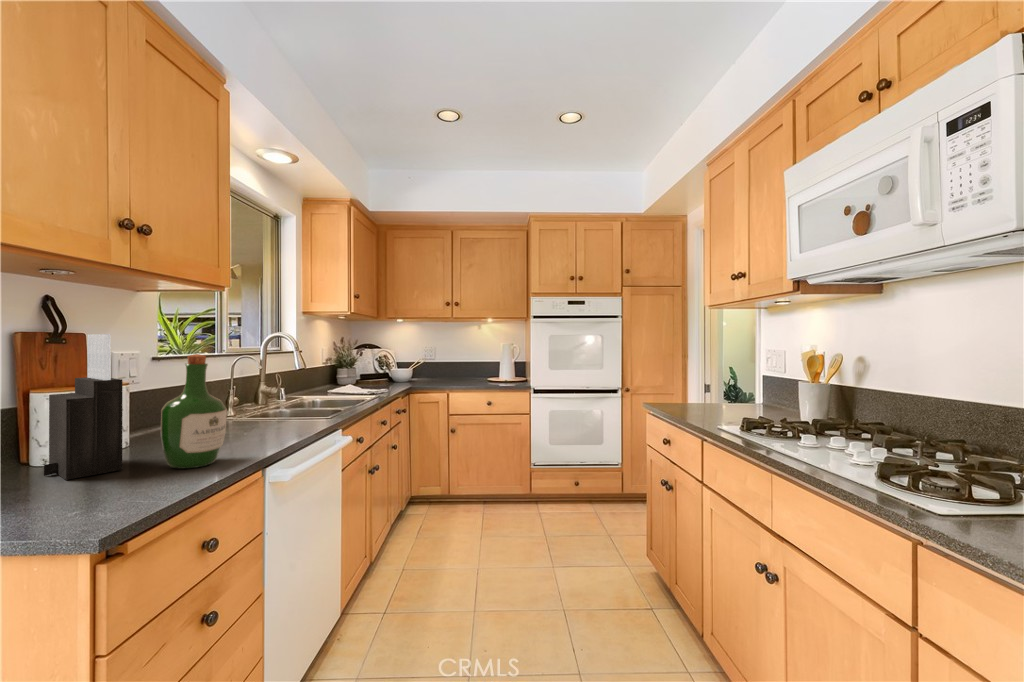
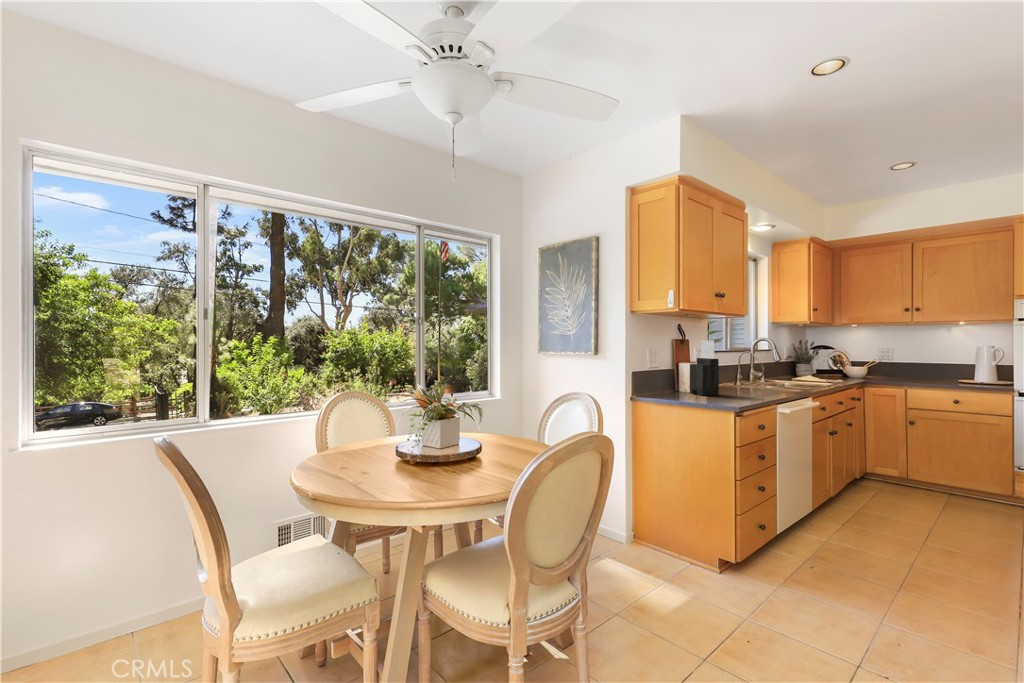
wine bottle: present [161,354,227,469] -> none [733,349,760,398]

